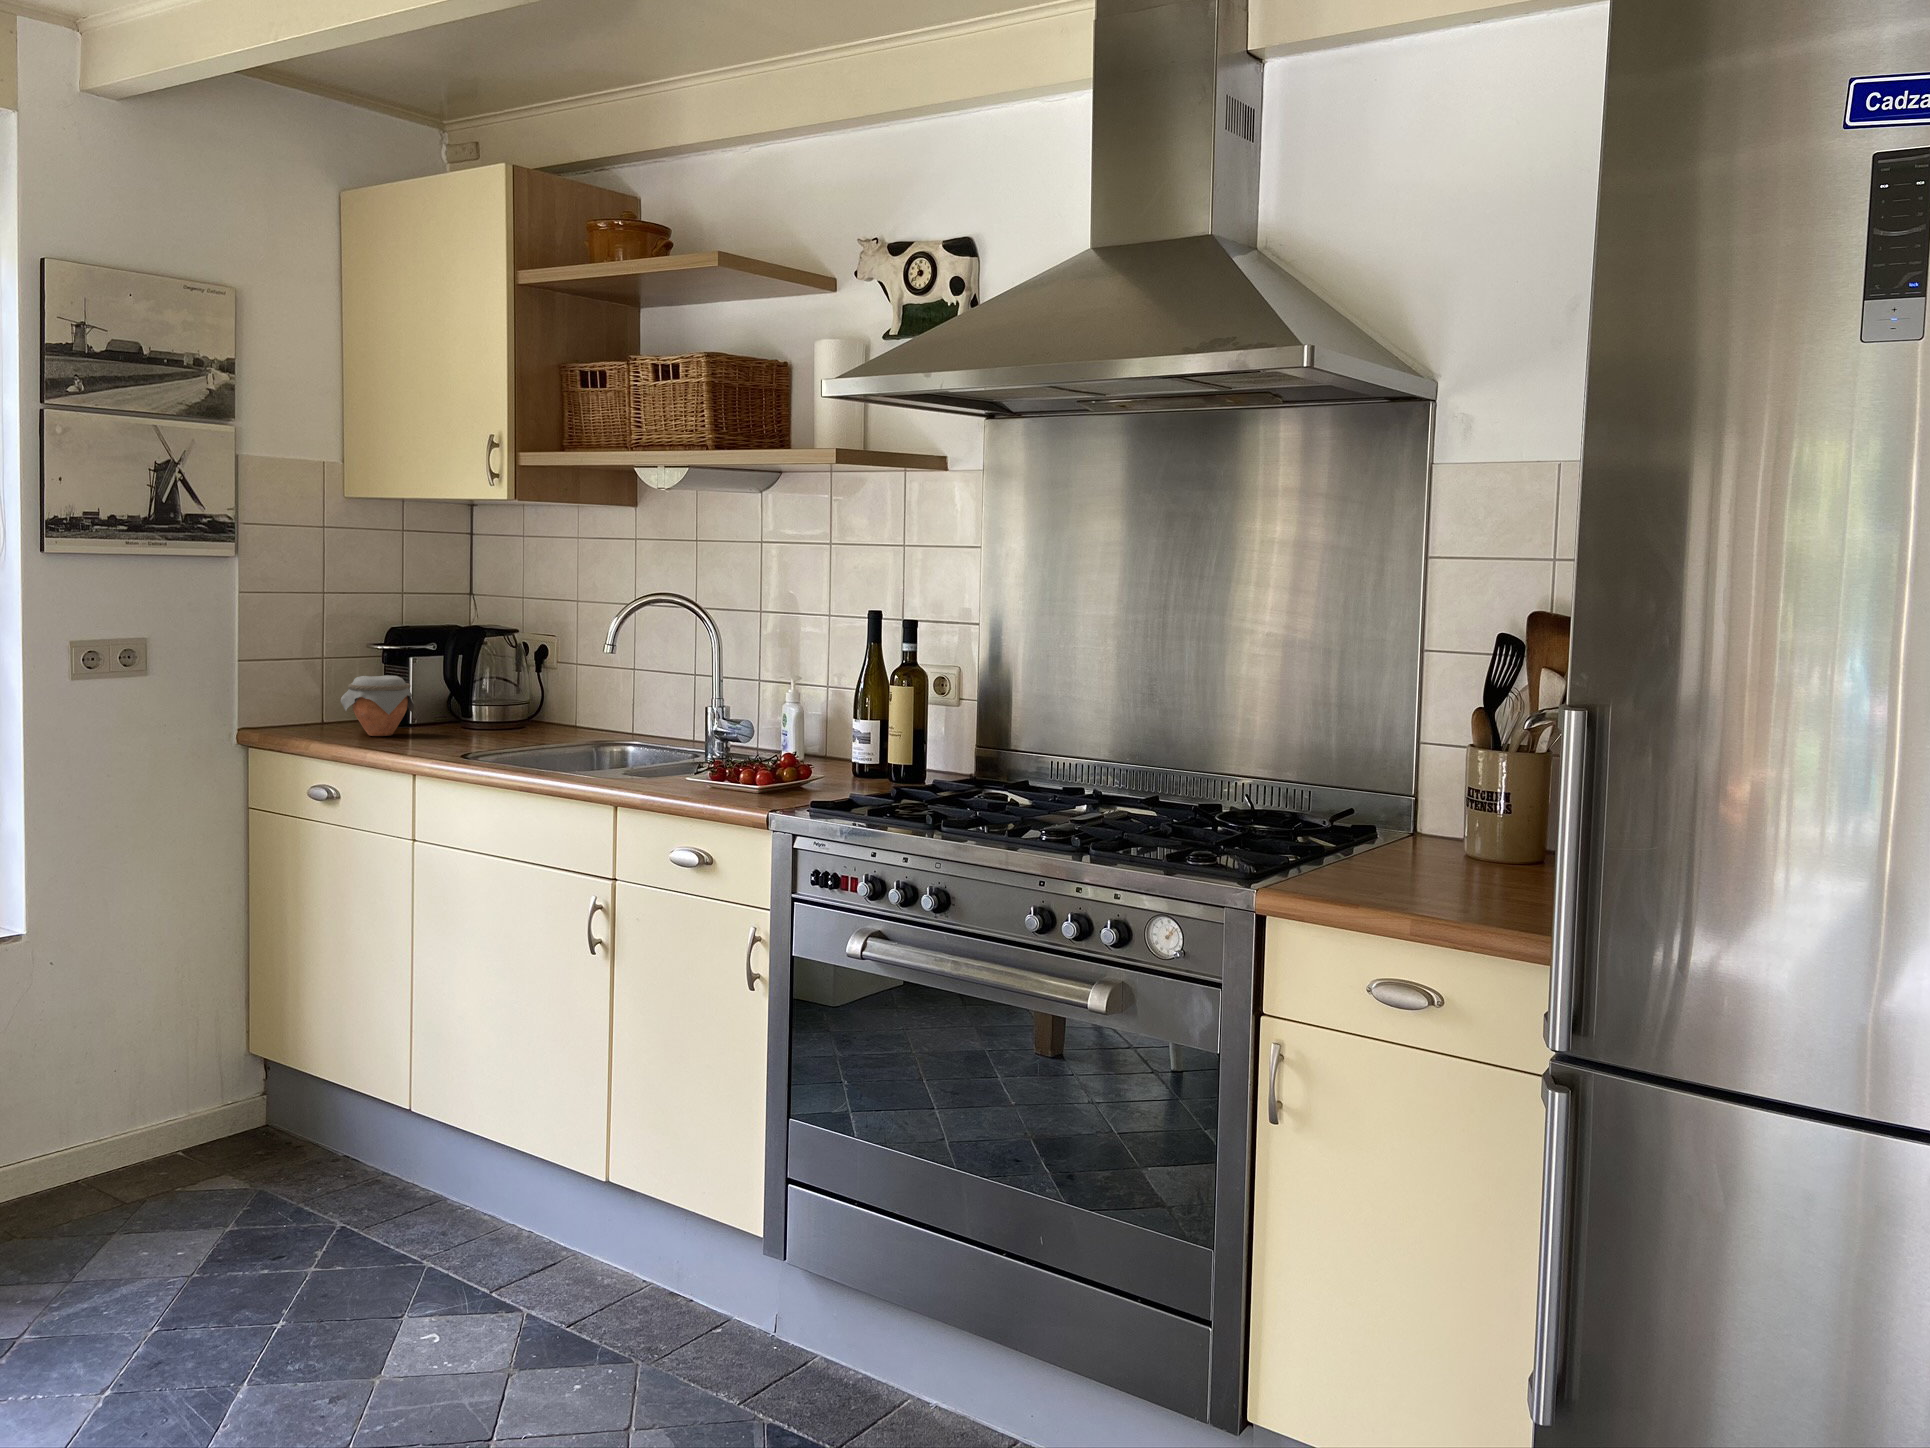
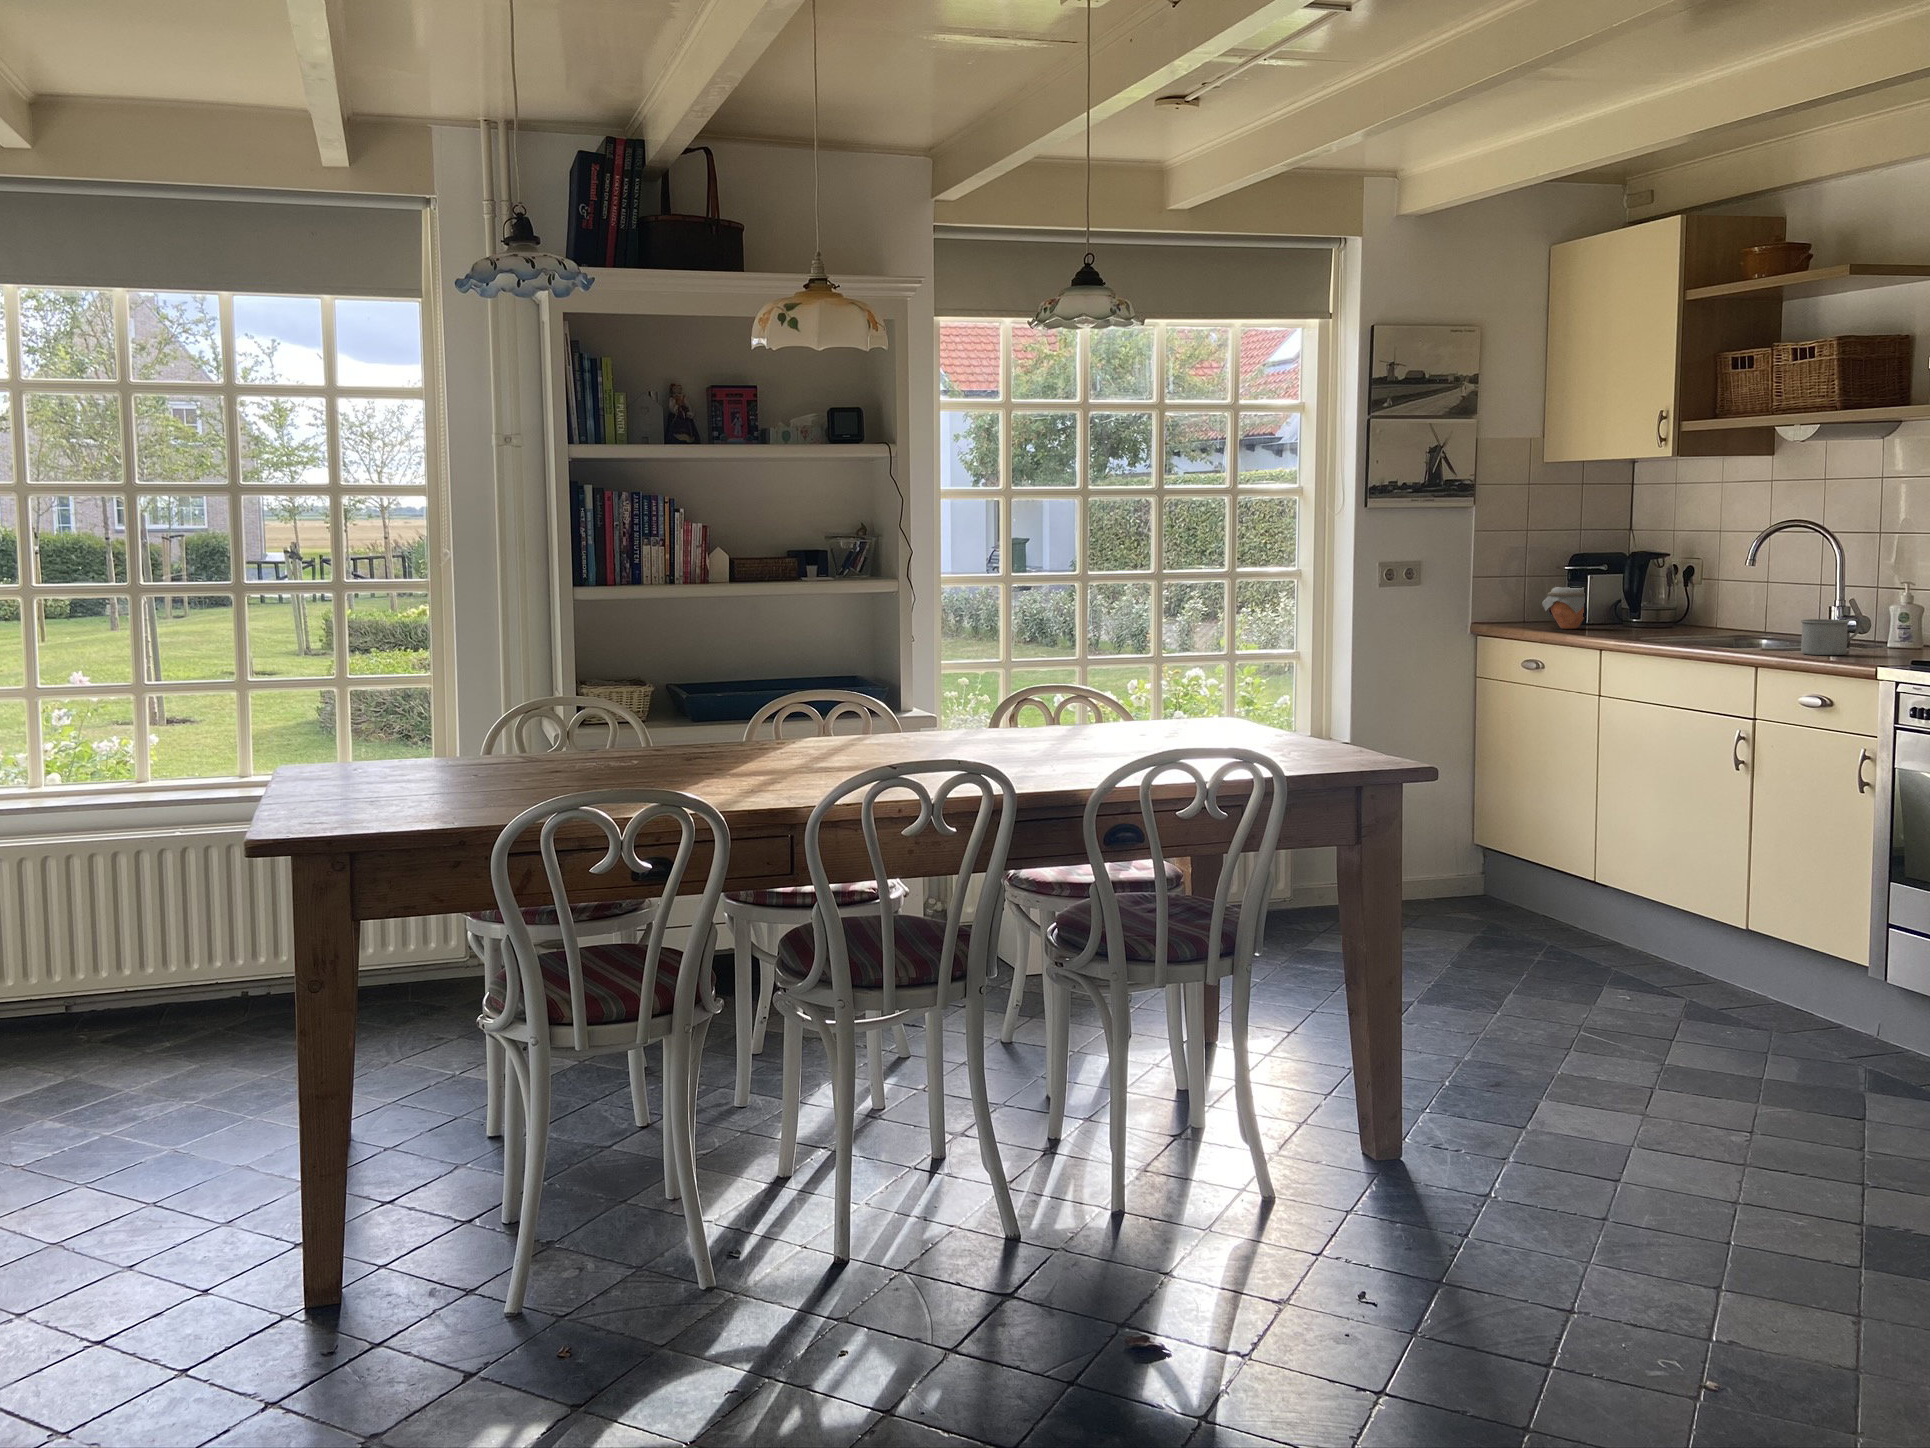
mug: none [669,737,743,792] -> present [1801,618,1860,655]

